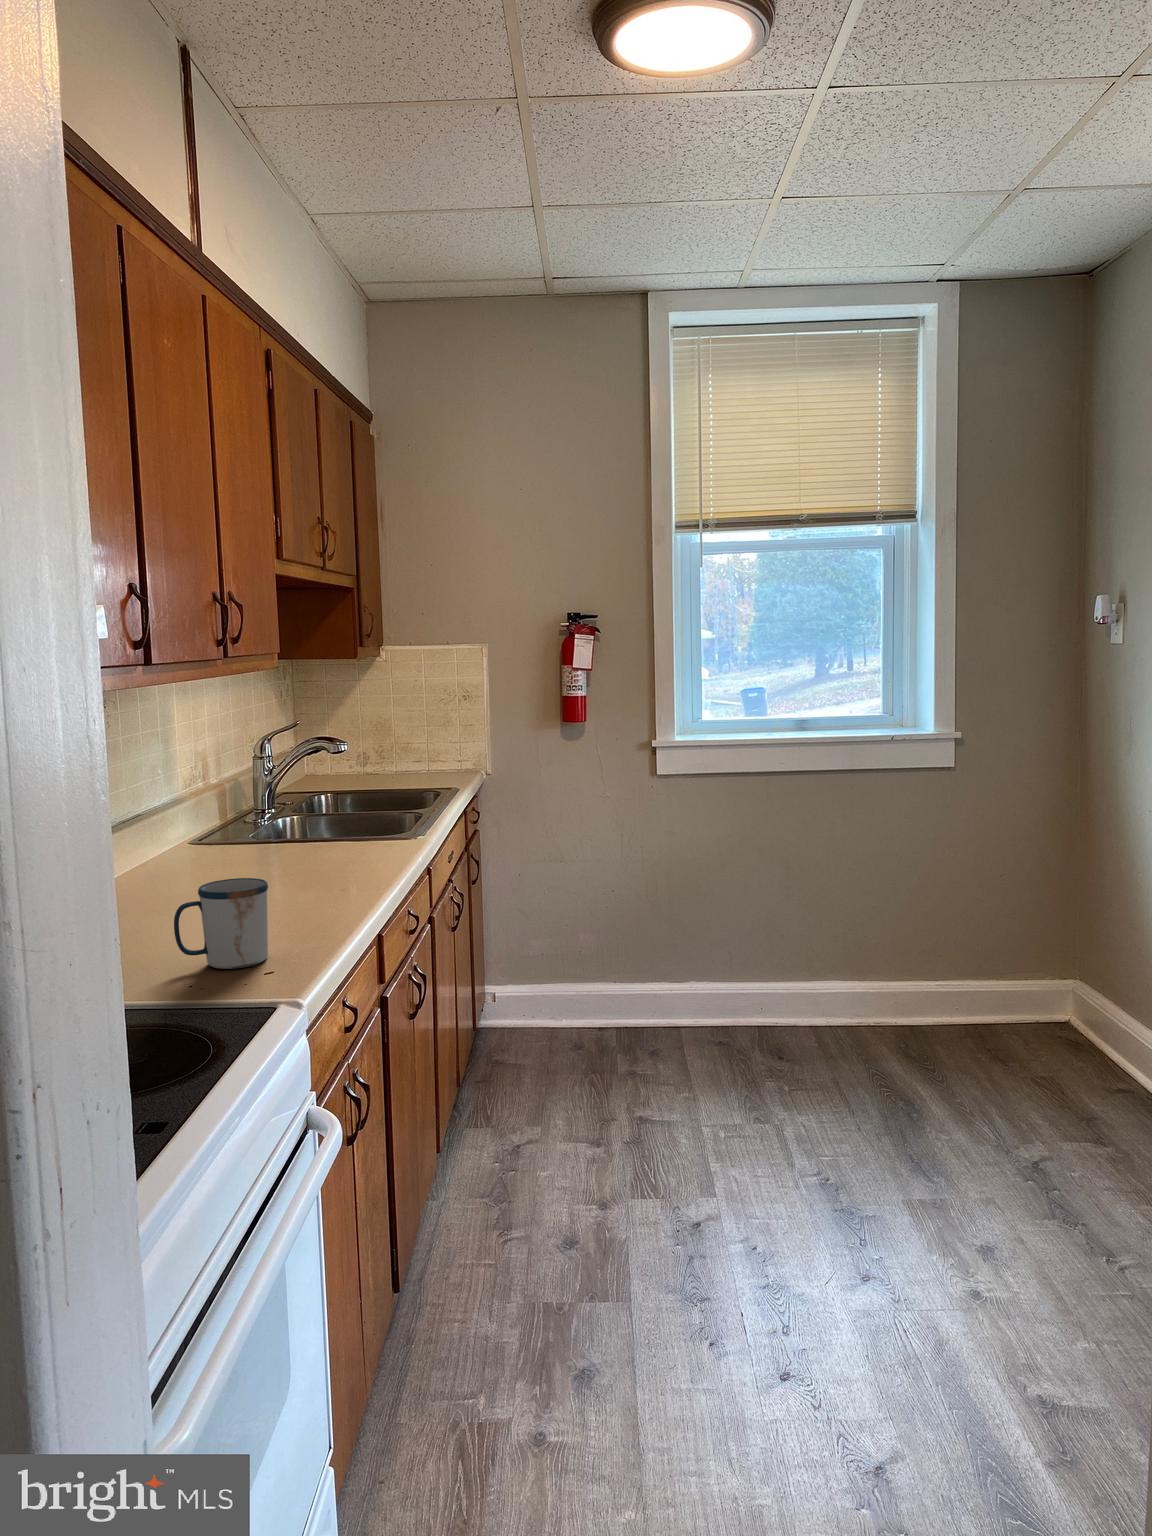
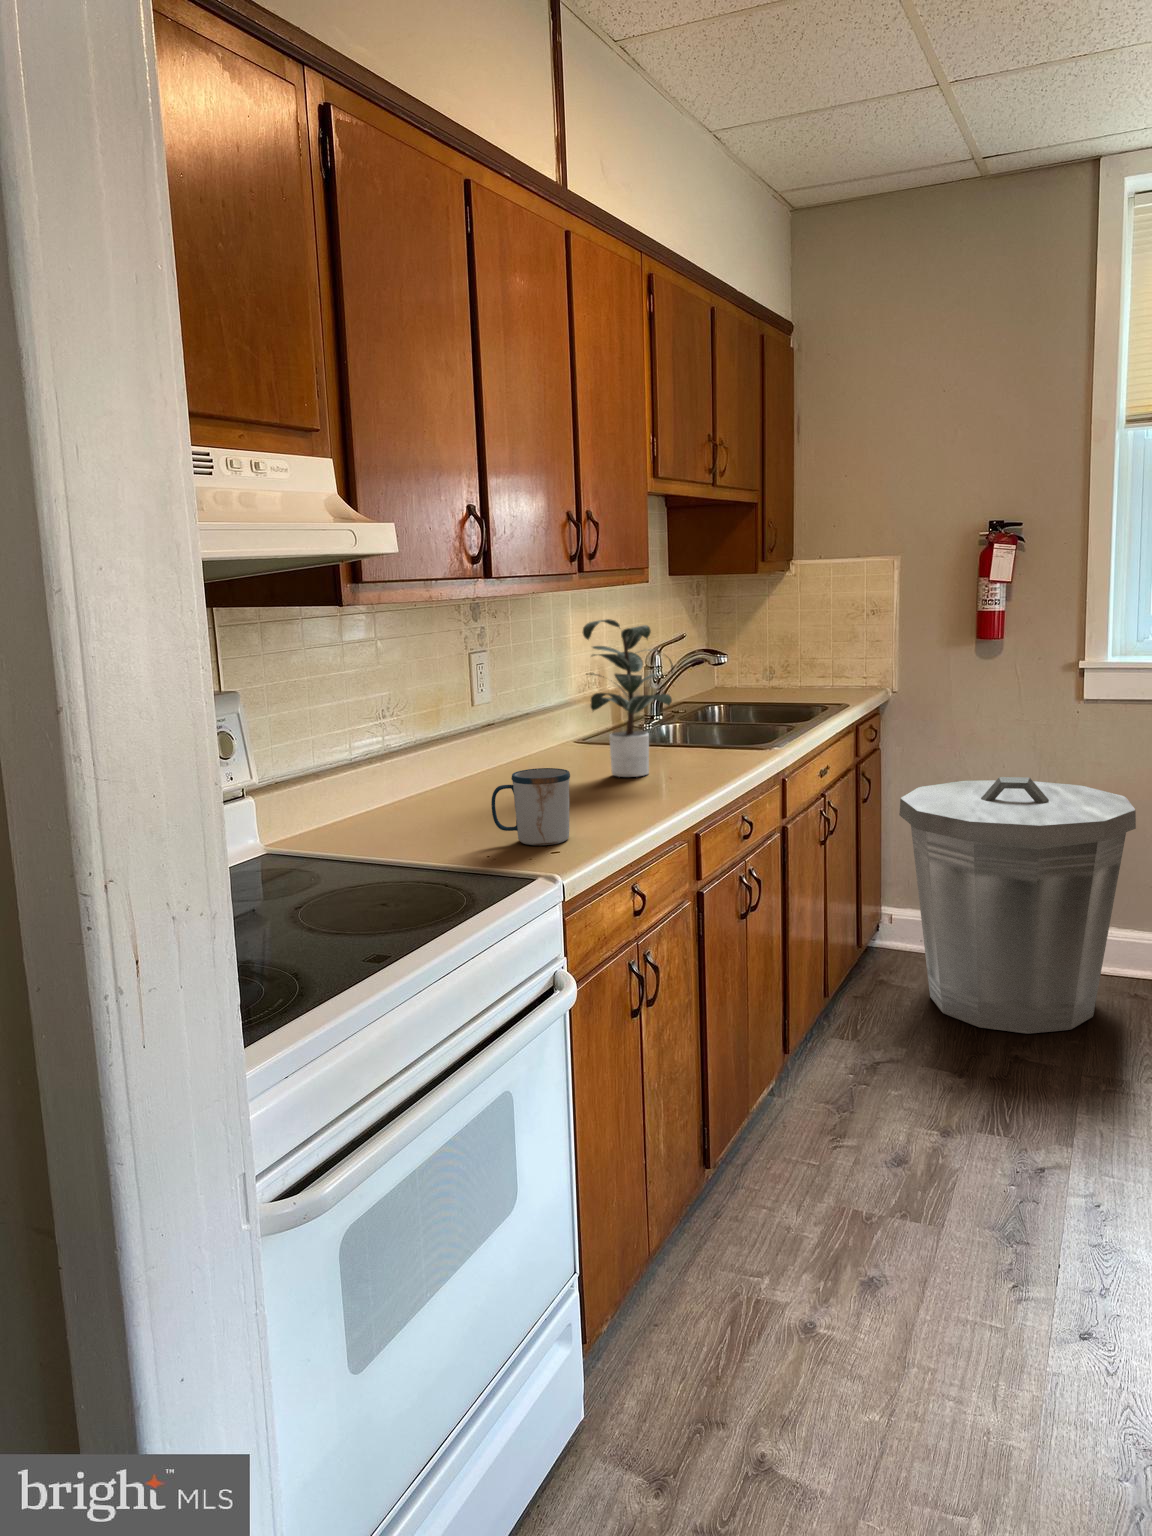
potted plant: none [209,708,368,880] -> present [583,619,673,777]
trash can: none [511,849,715,1090] -> present [899,777,1136,1034]

